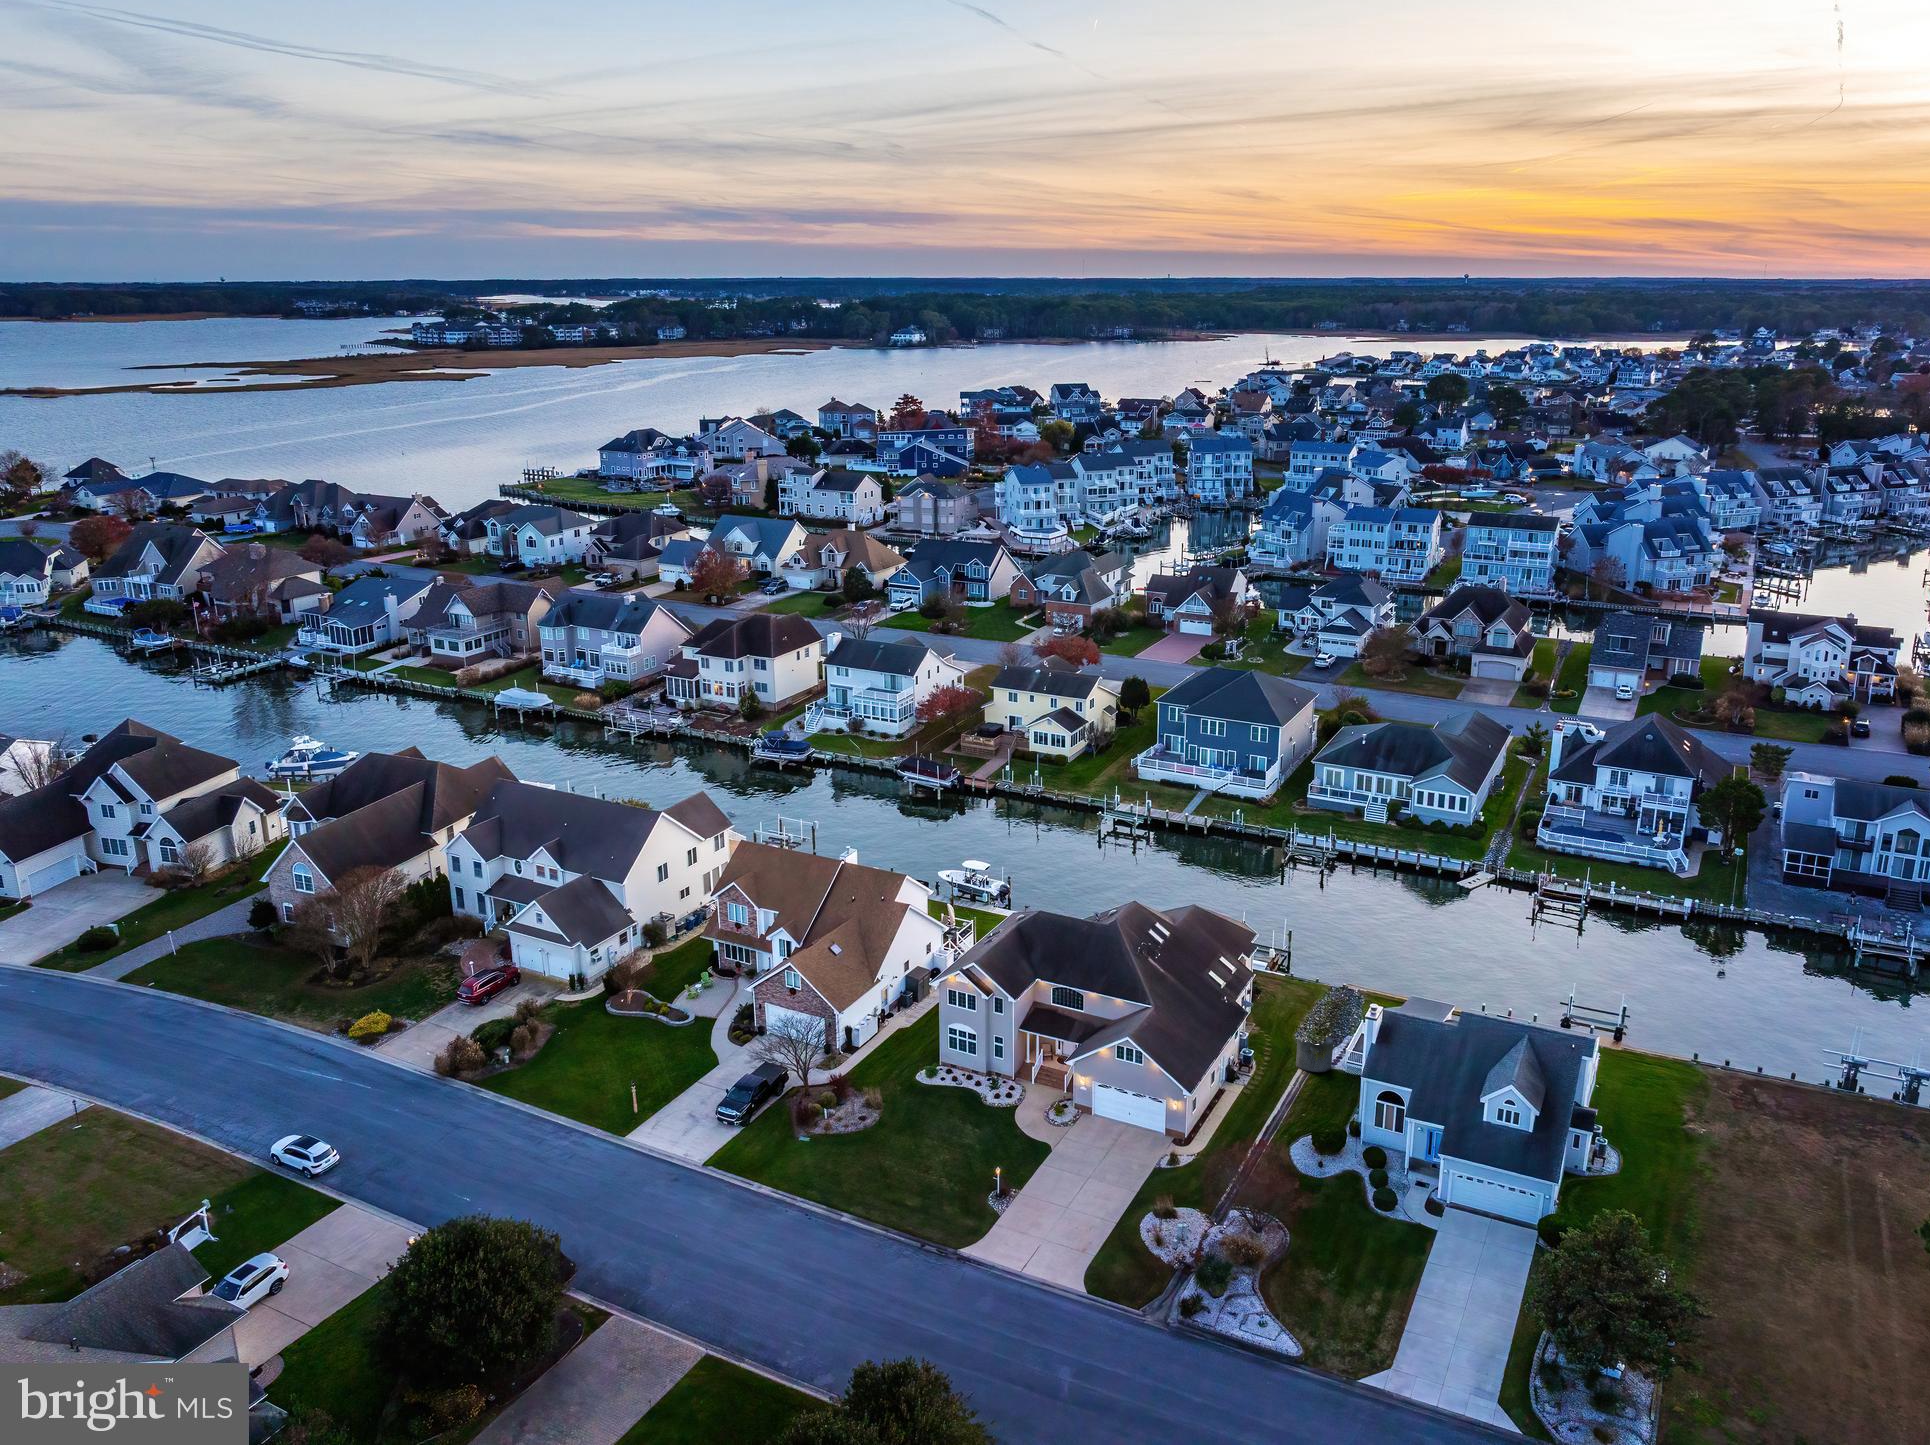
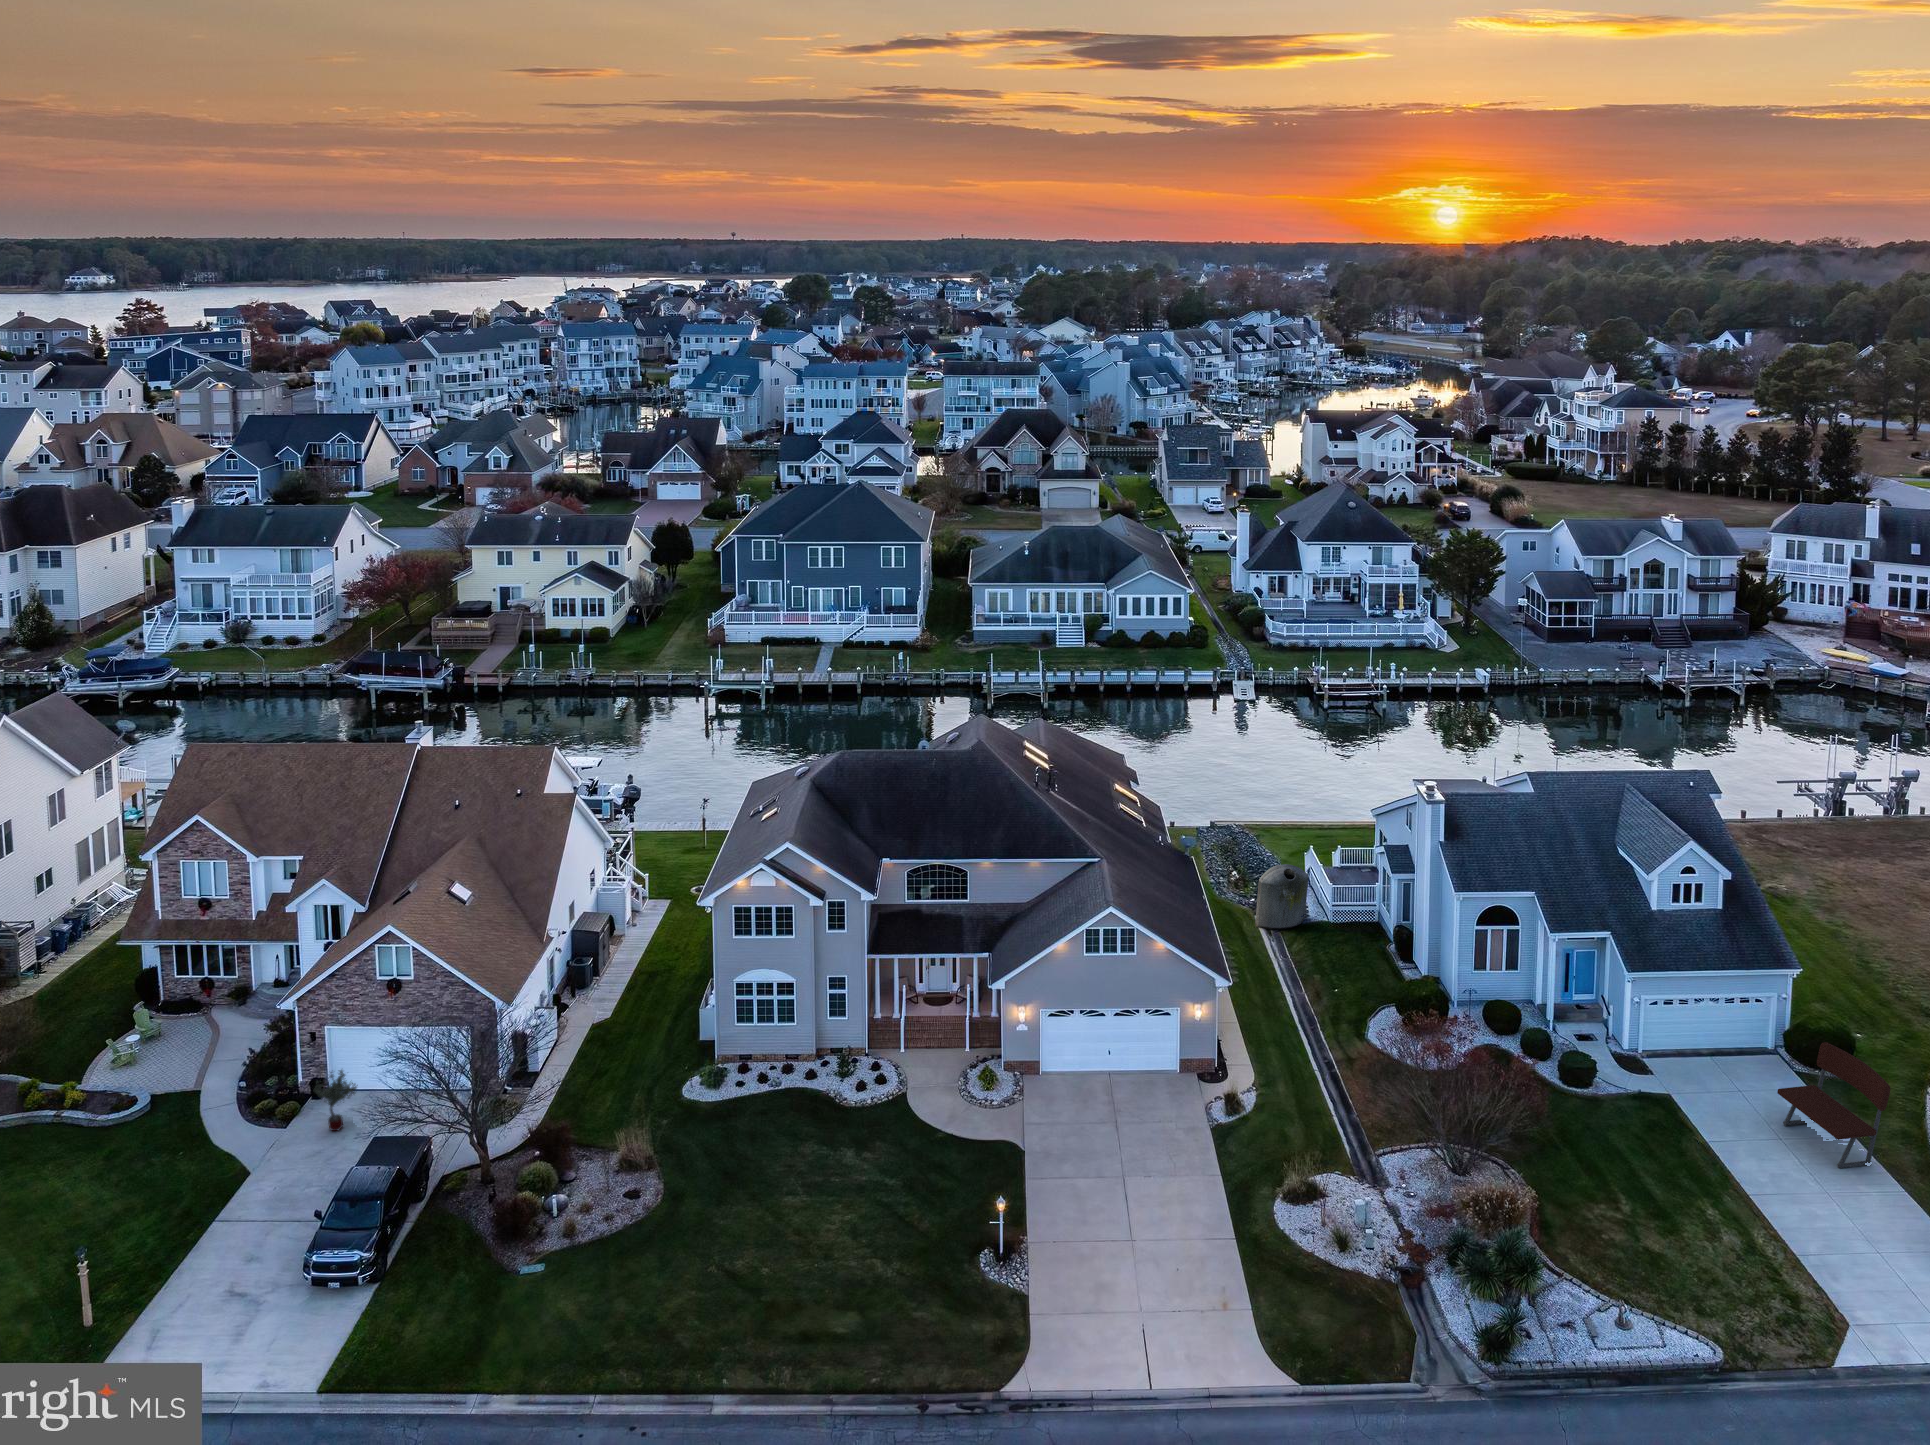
potted tree: none [754,1025,772,1054] -> present [314,1070,357,1131]
bench: none [1493,1228,1535,1310] -> present [1777,1042,1890,1168]

